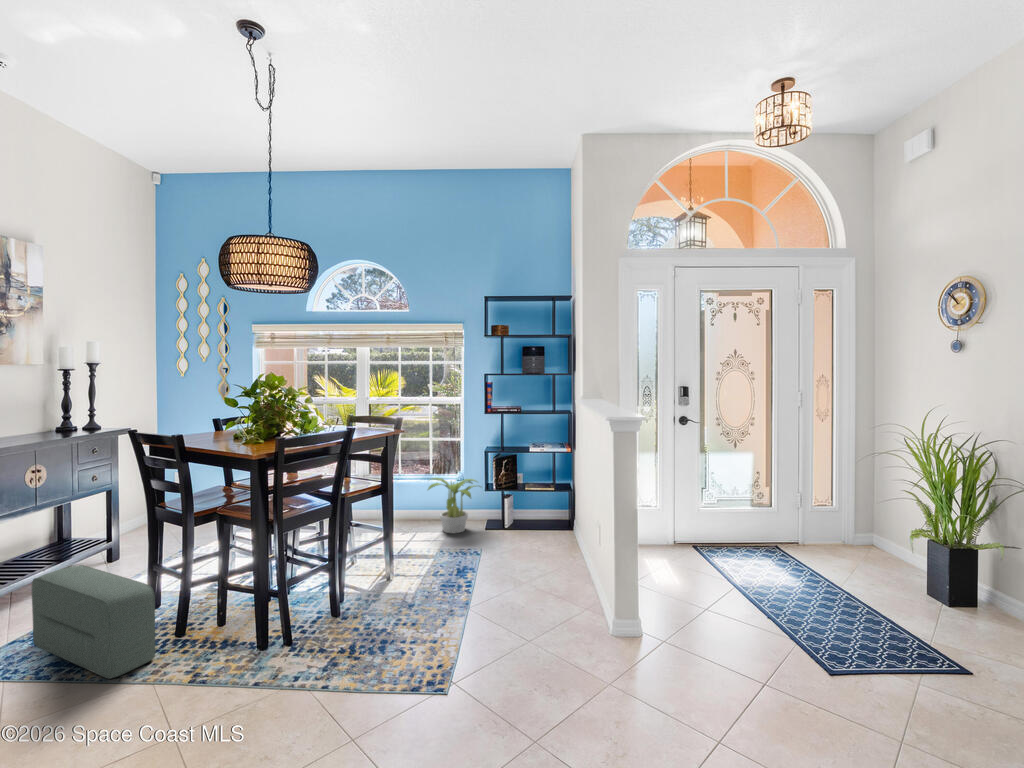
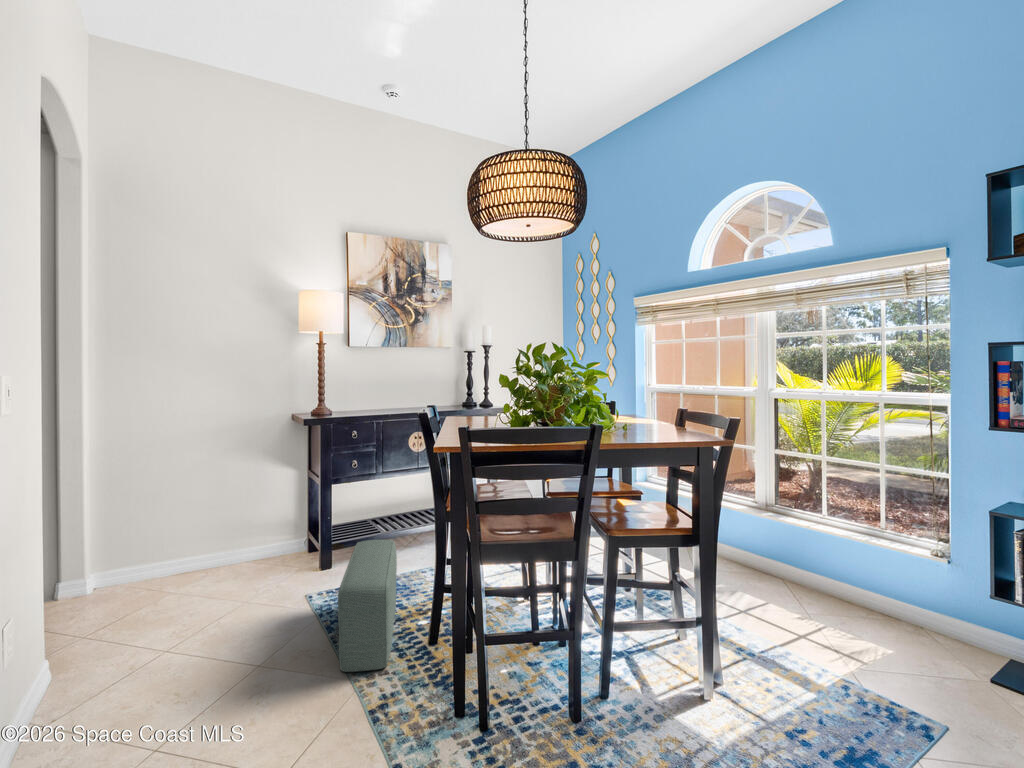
potted plant: present [428,478,477,533] -> none [843,538,989,660]

